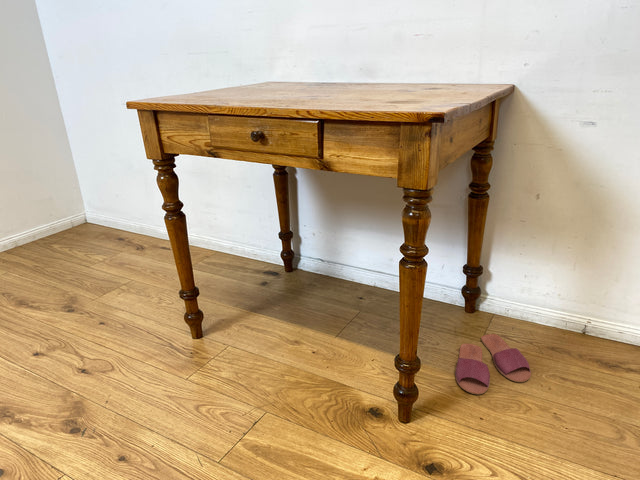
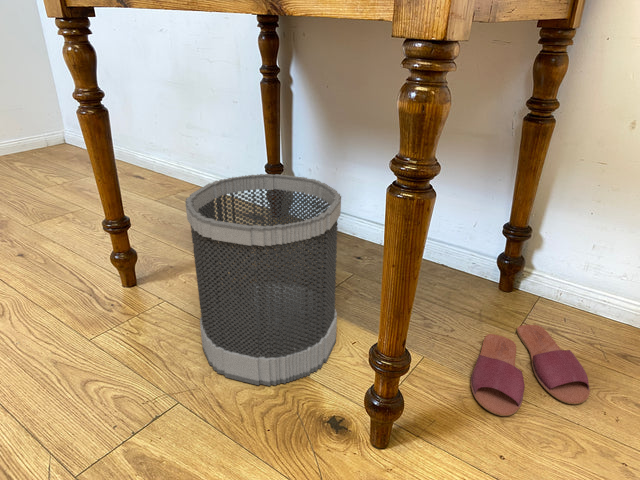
wastebasket: none [259,249,361,395] -> present [185,174,341,386]

